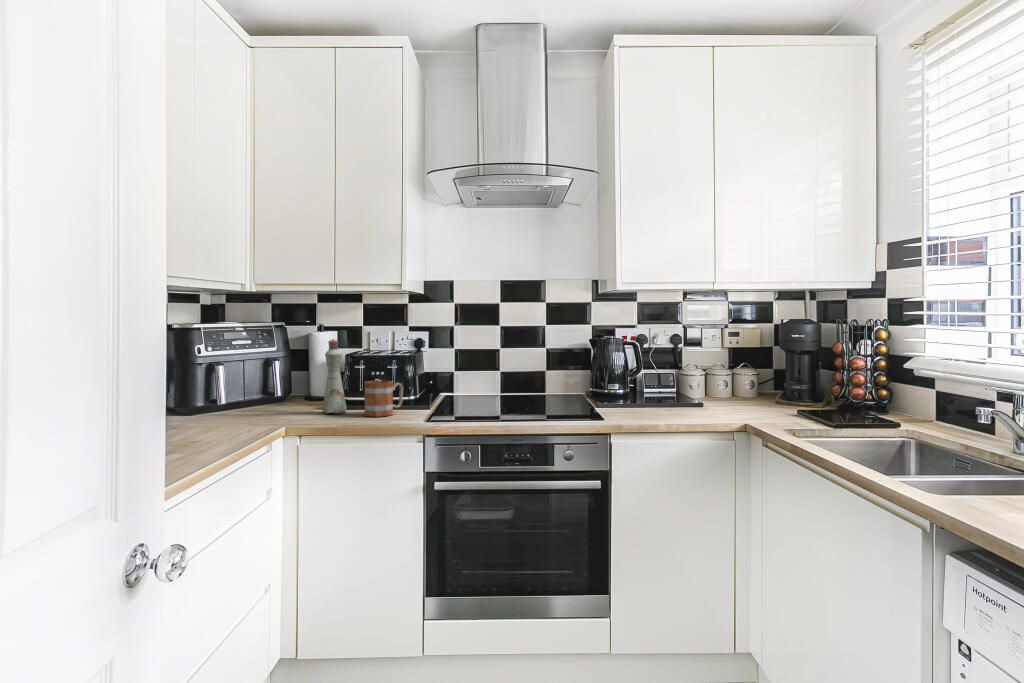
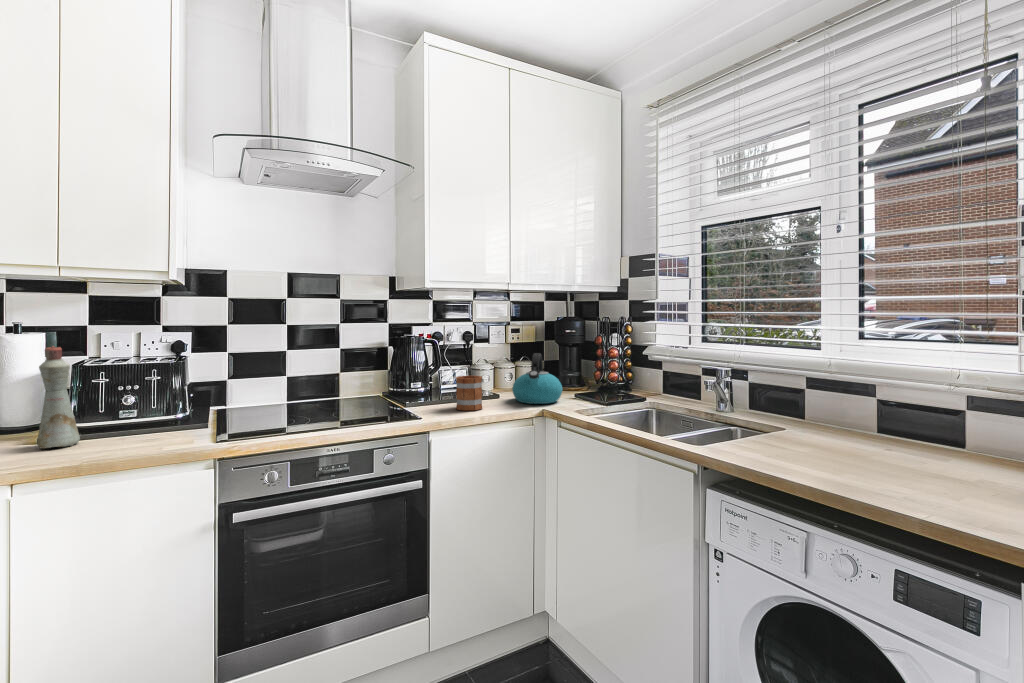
kettle: none [713,360,776,418] -> present [512,353,562,404]
mug: present [364,381,403,417] -> present [456,376,482,410]

